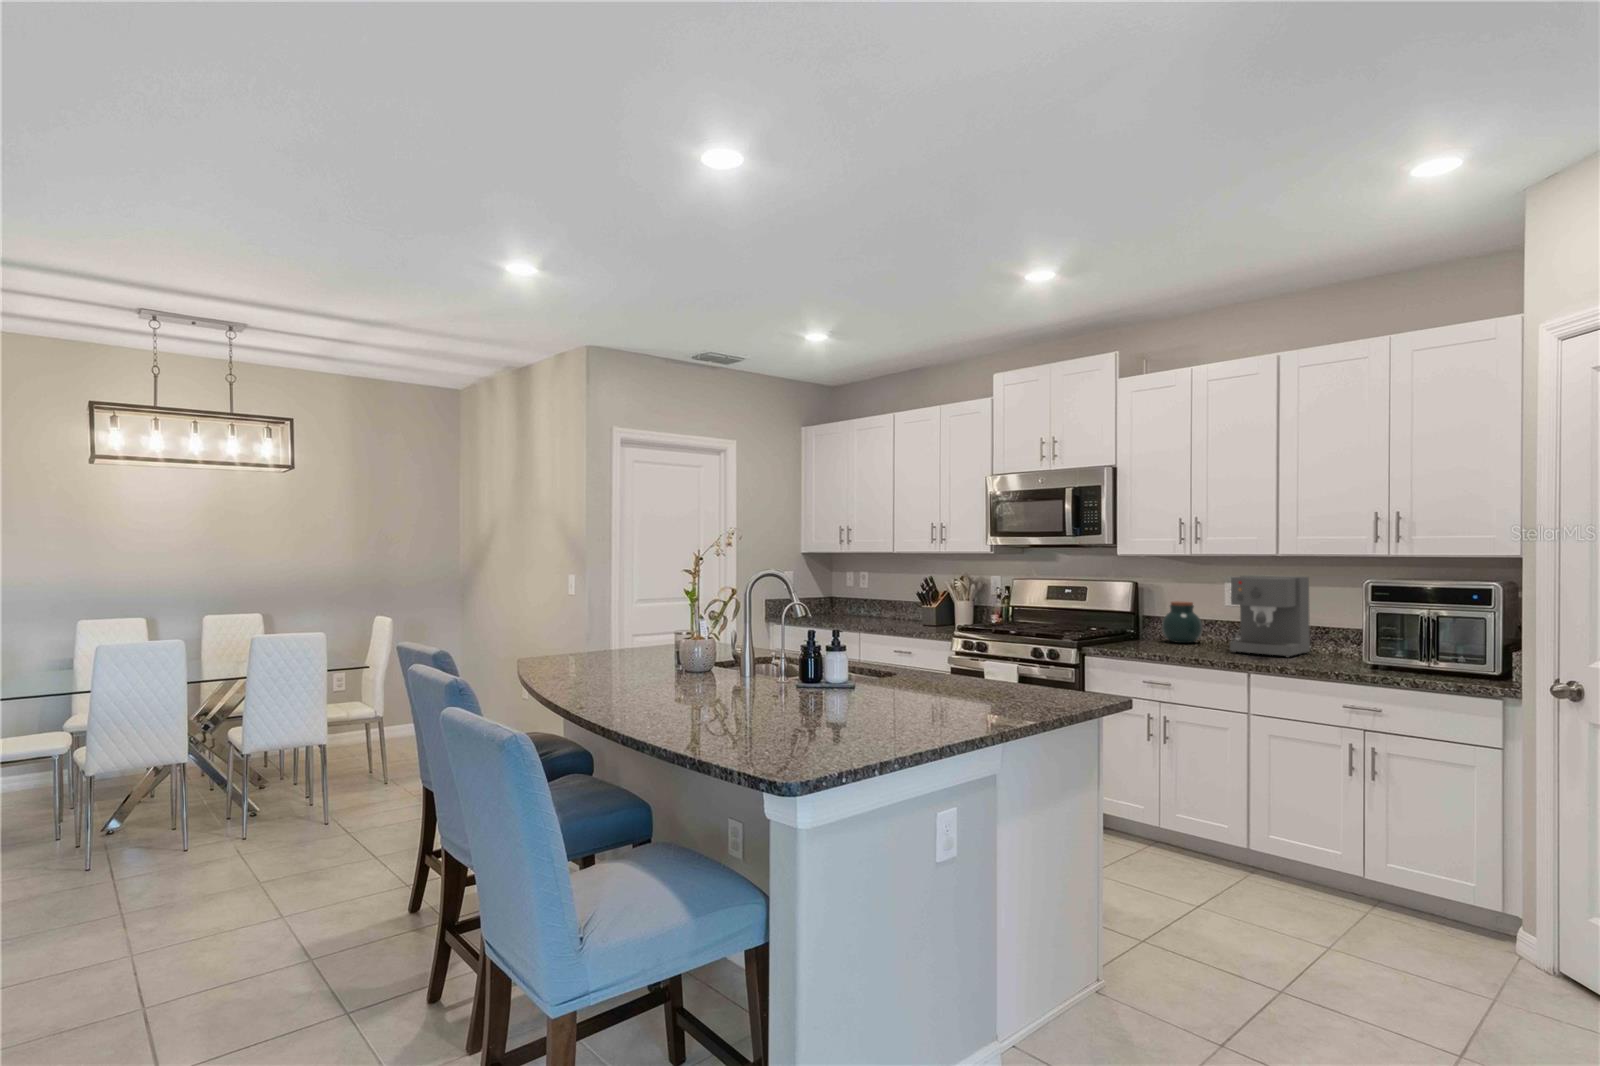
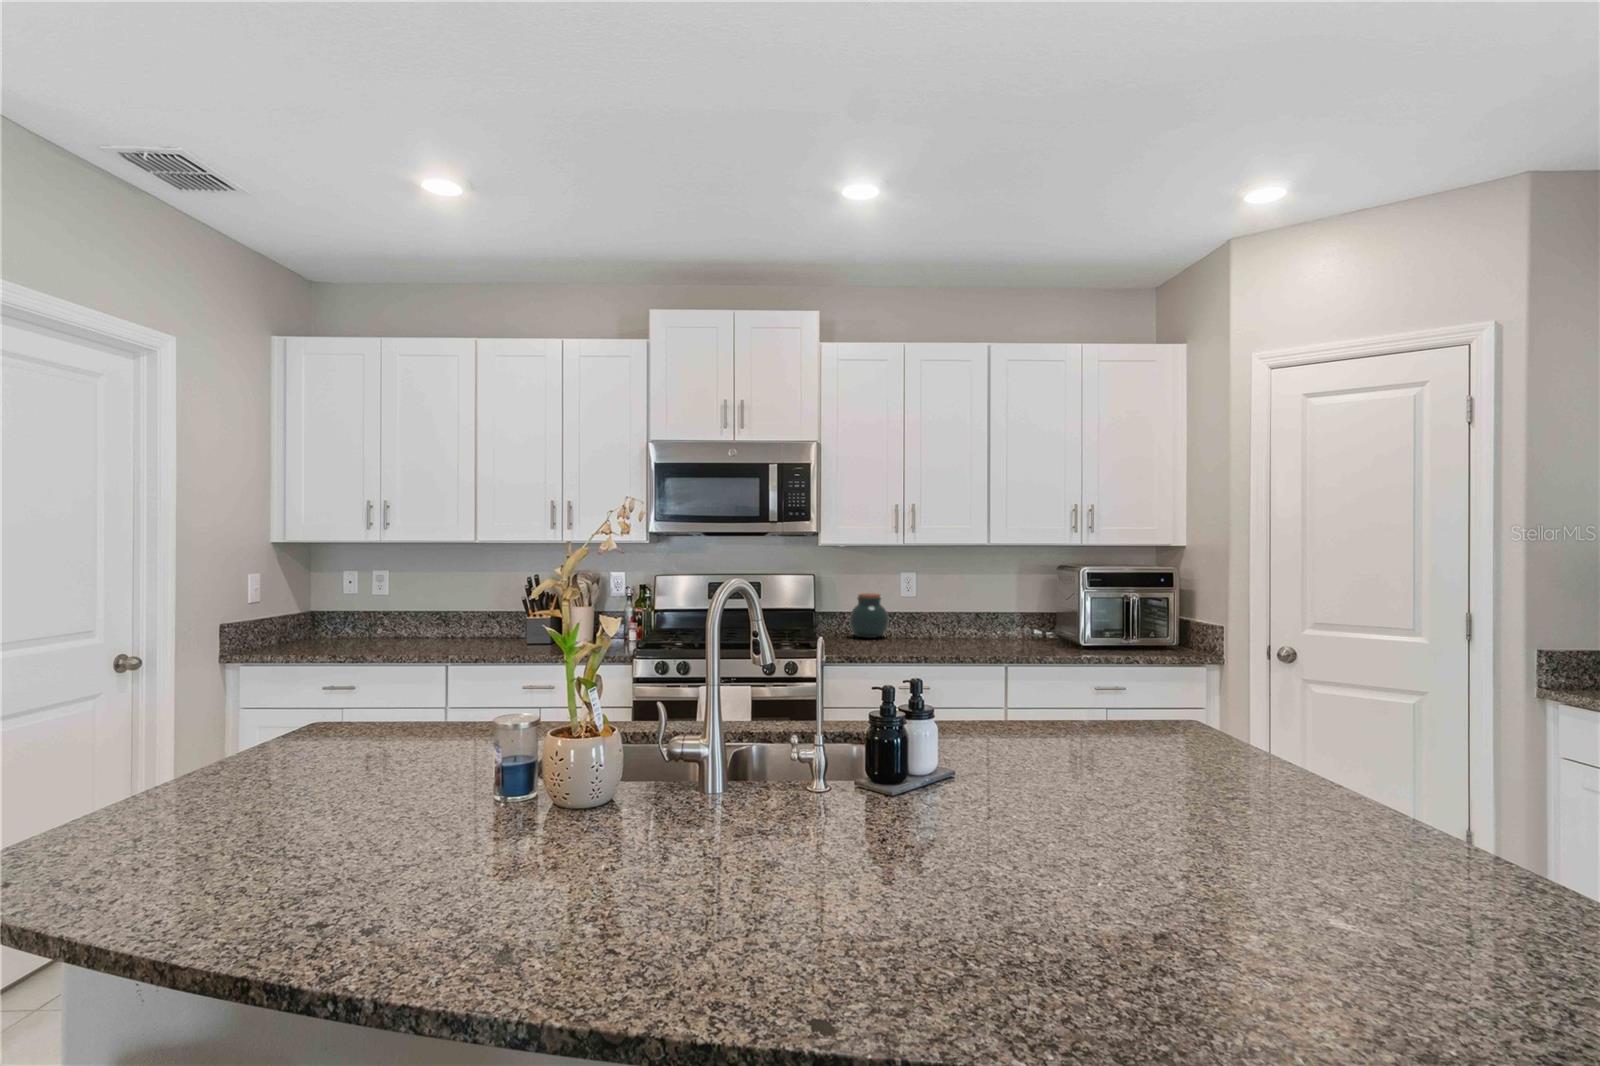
coffee maker: present [1230,575,1310,657] -> none [938,564,1003,645]

